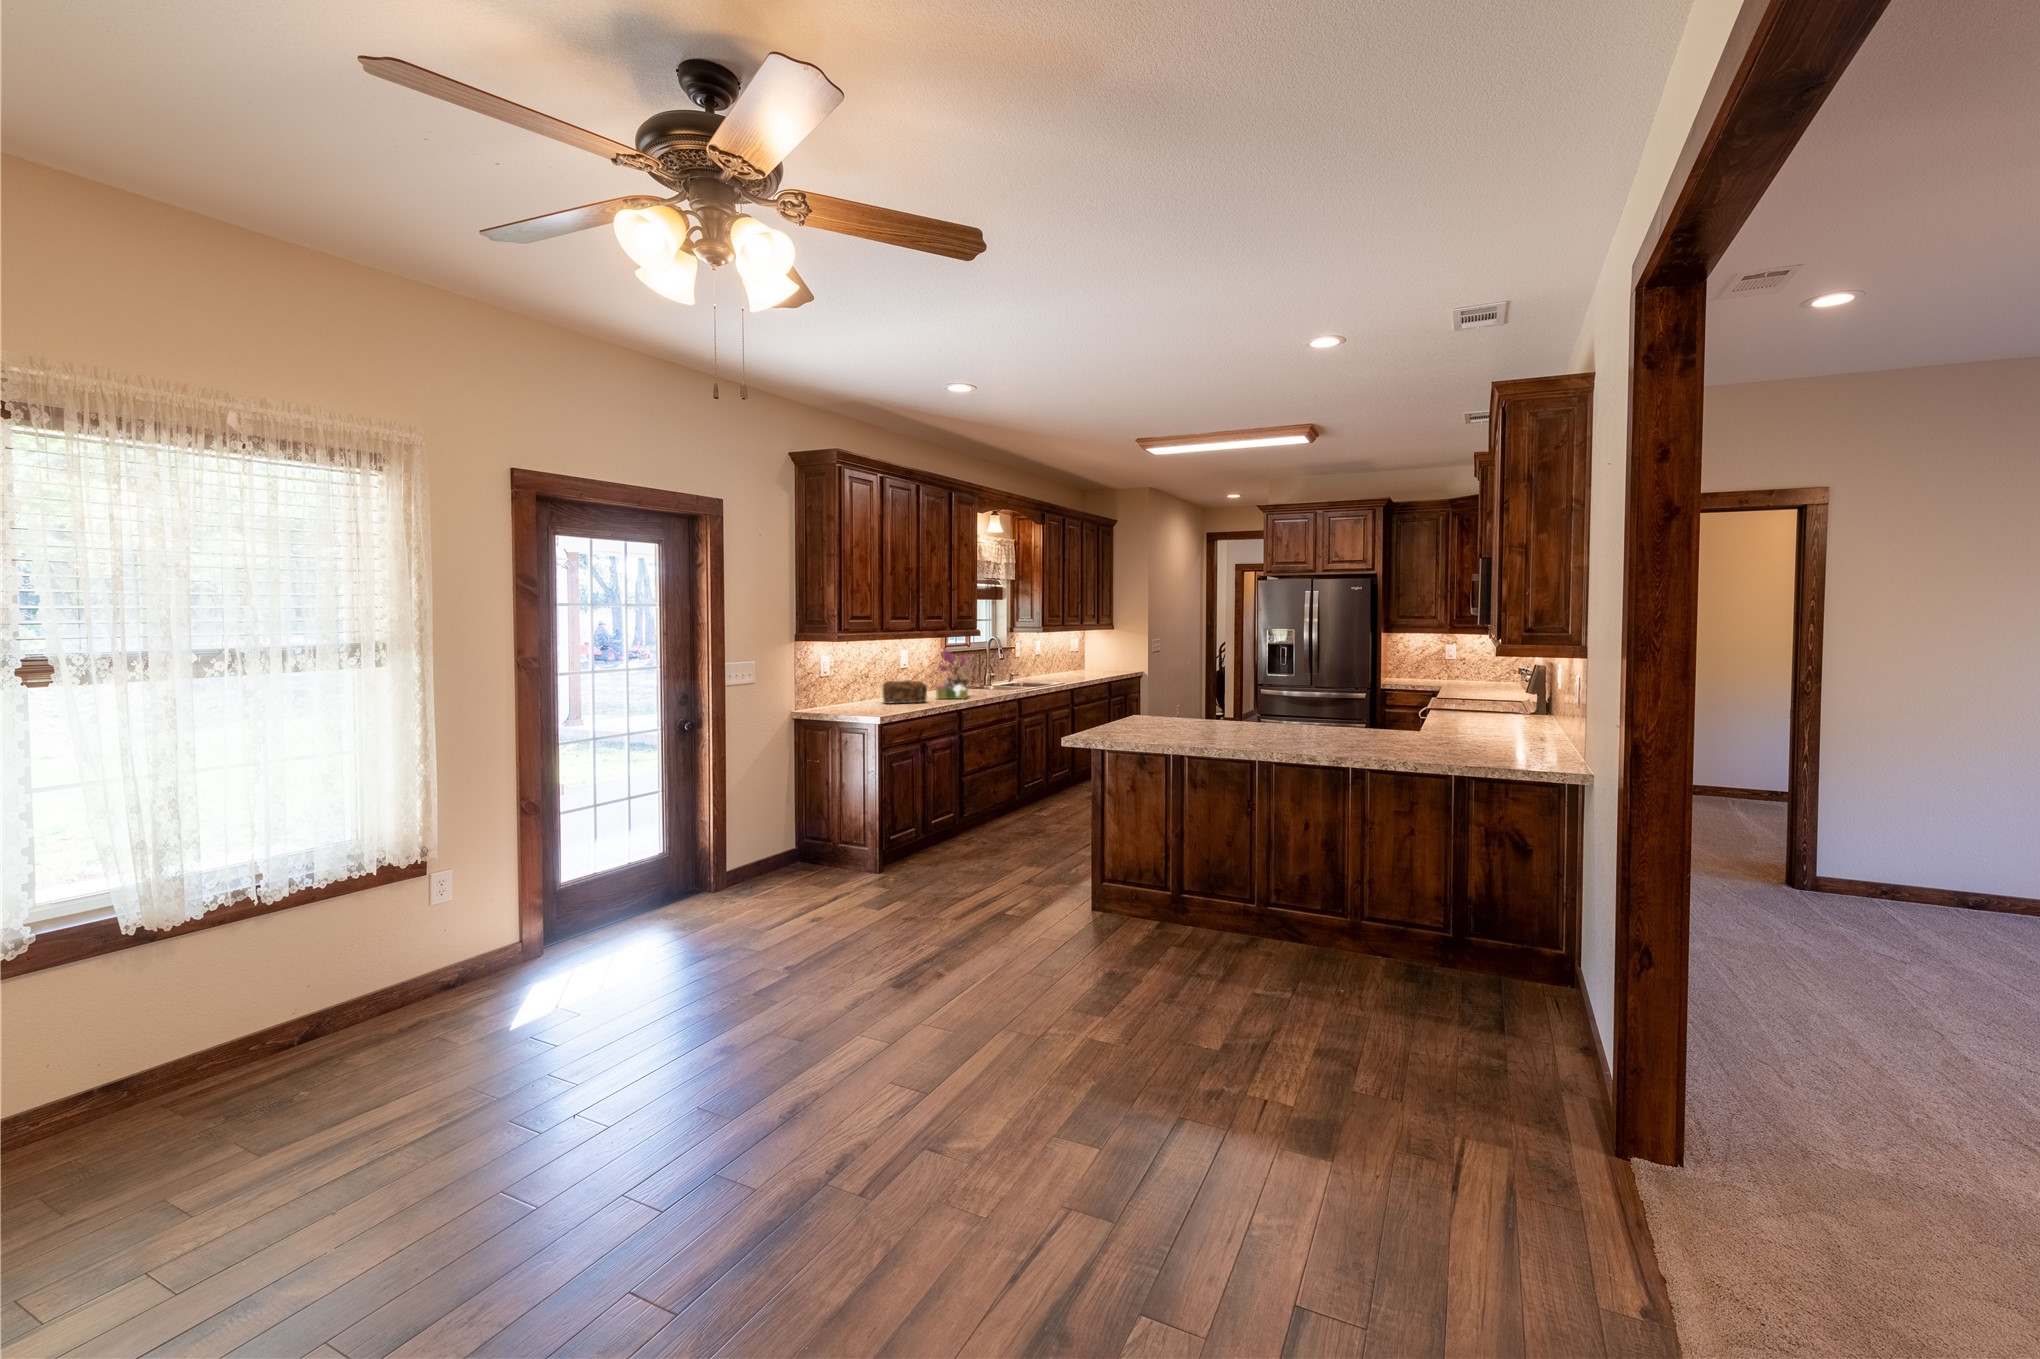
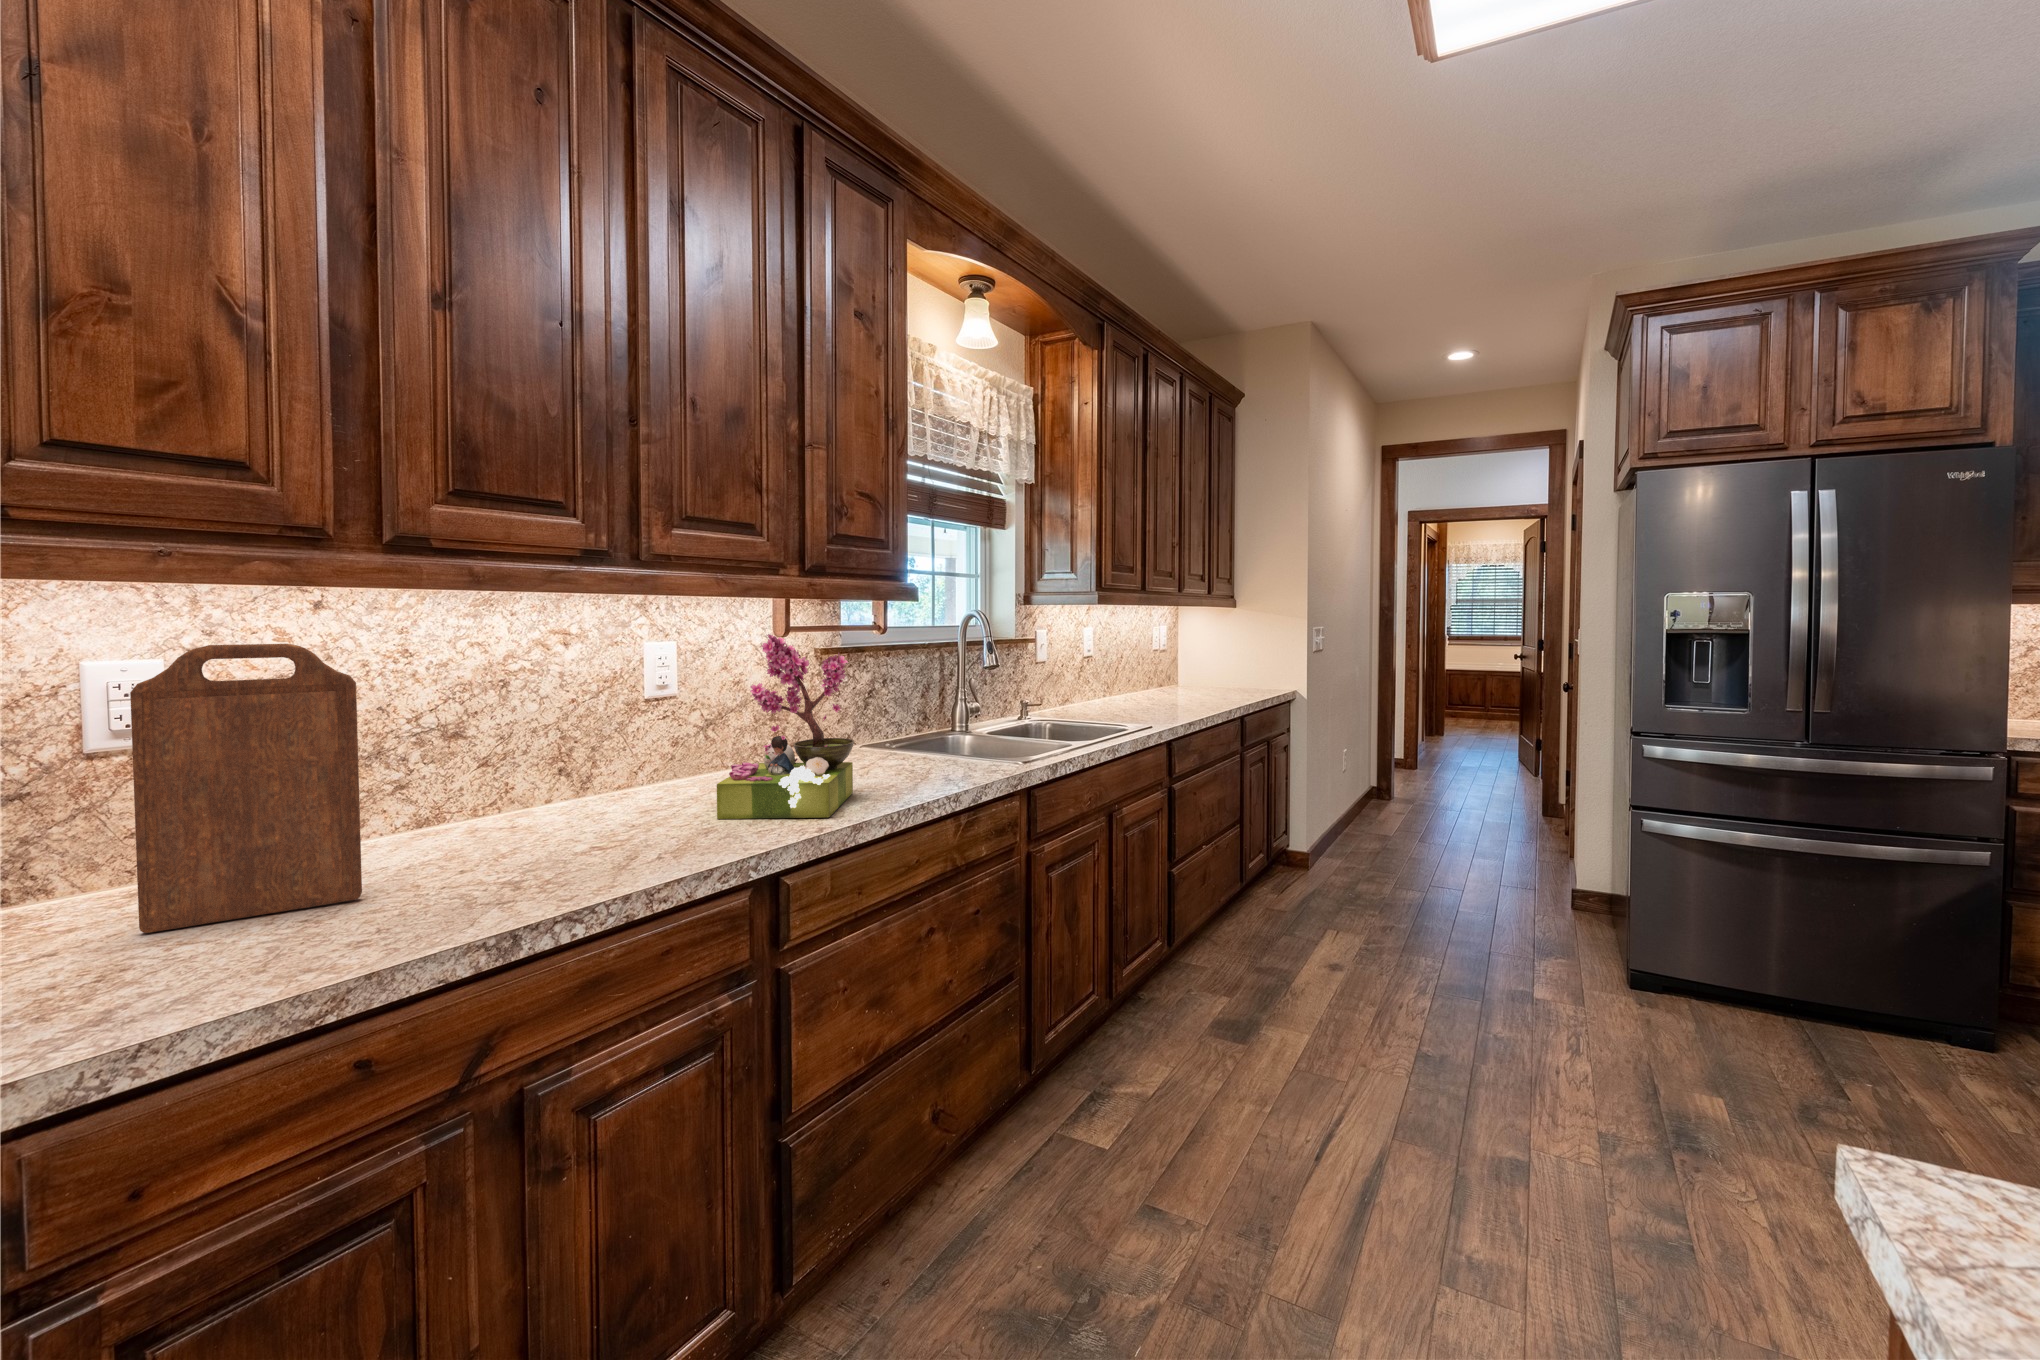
cutting board: none [852,653,883,709] -> present [130,644,362,933]
bread loaf: present [883,680,927,704] -> none [433,756,652,864]

